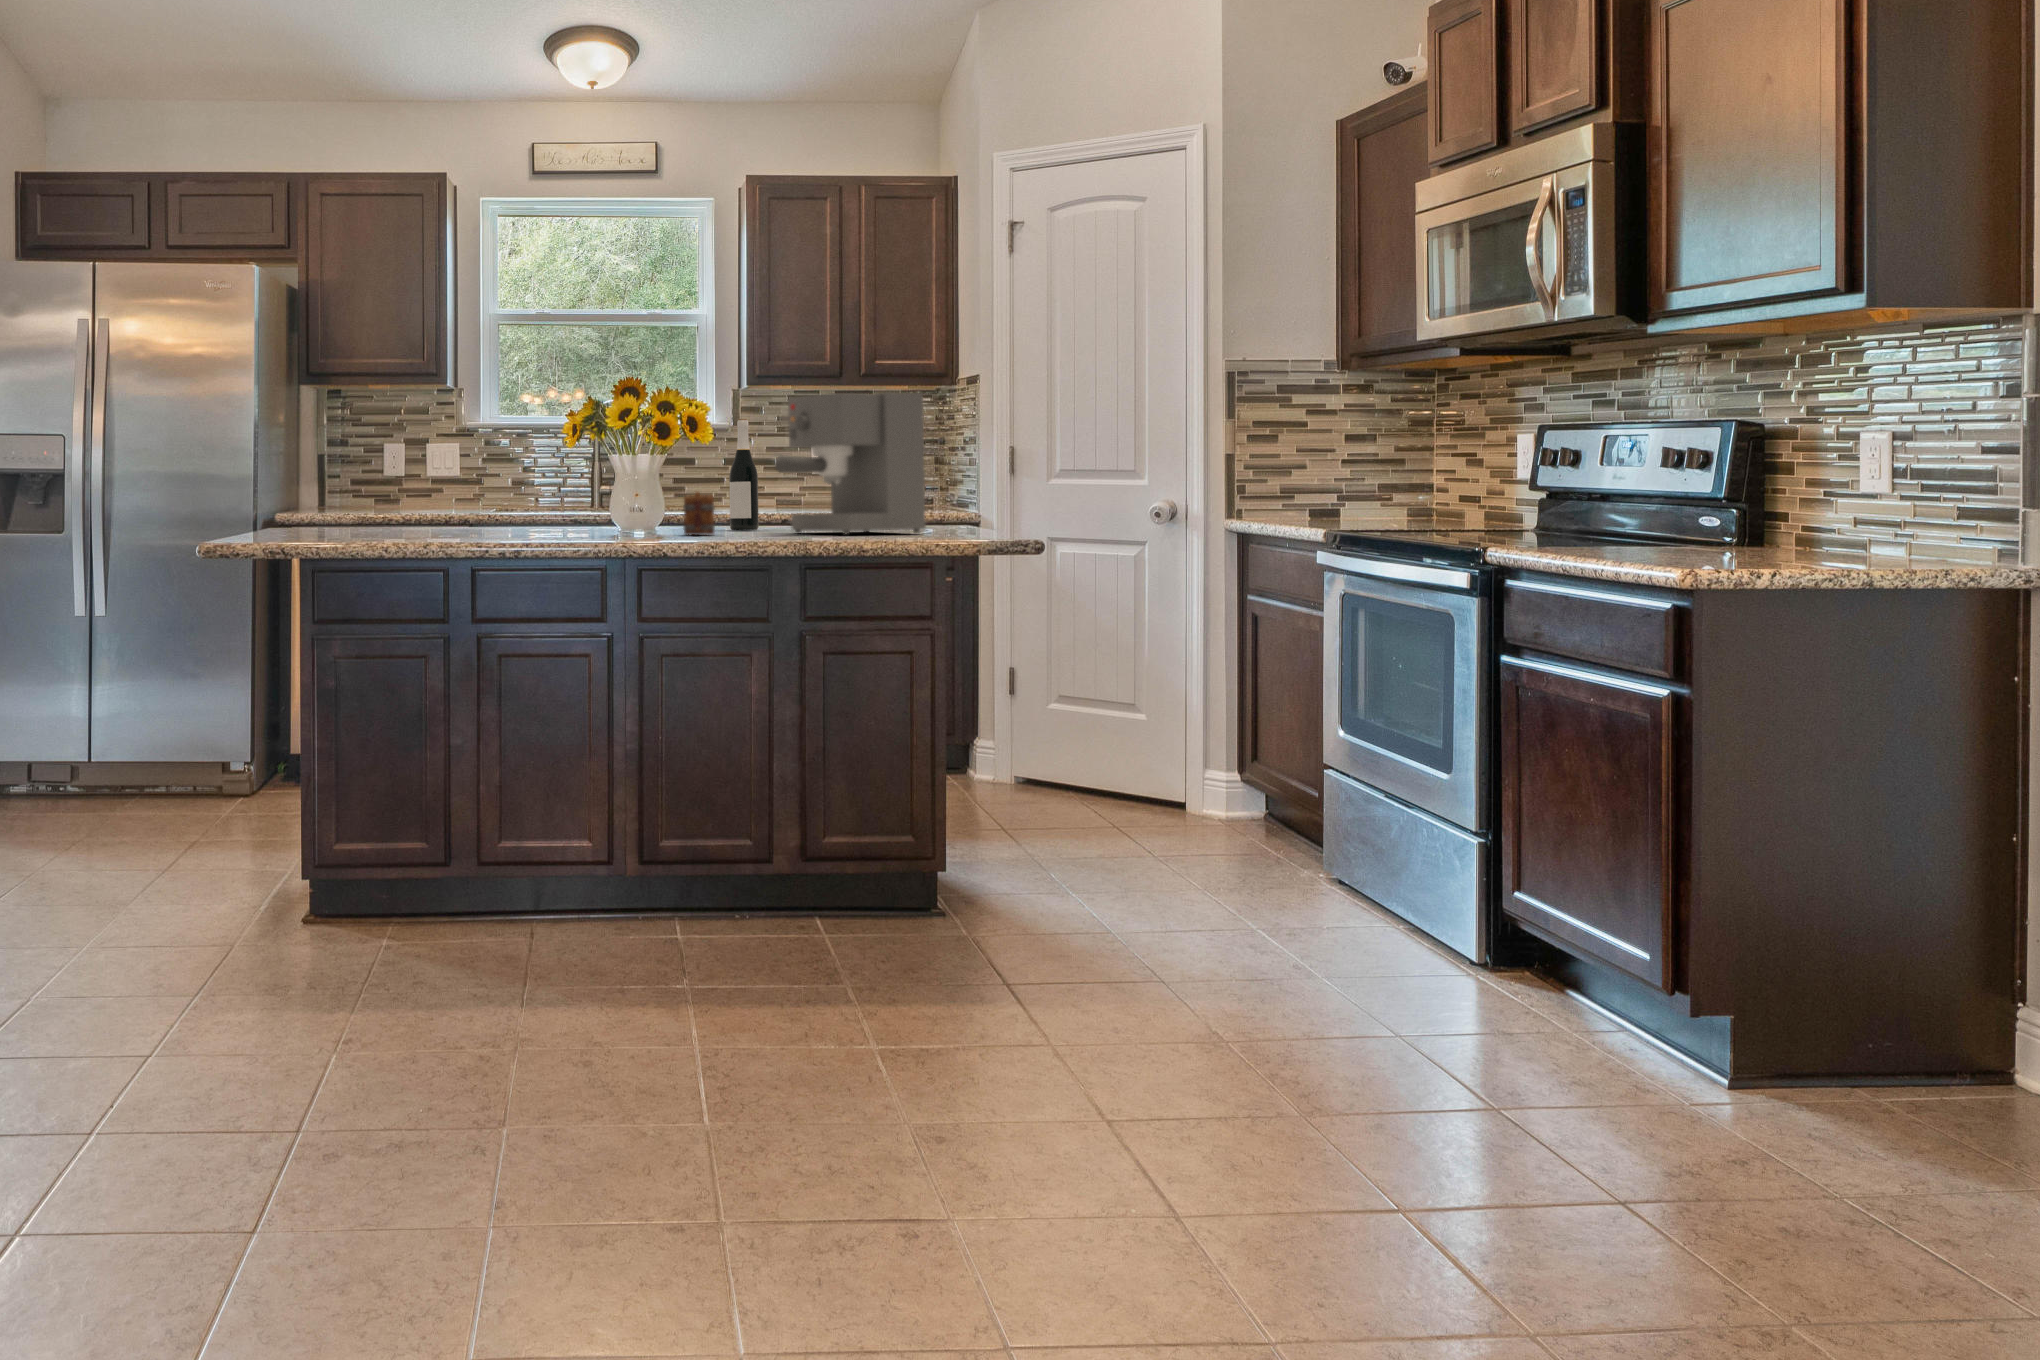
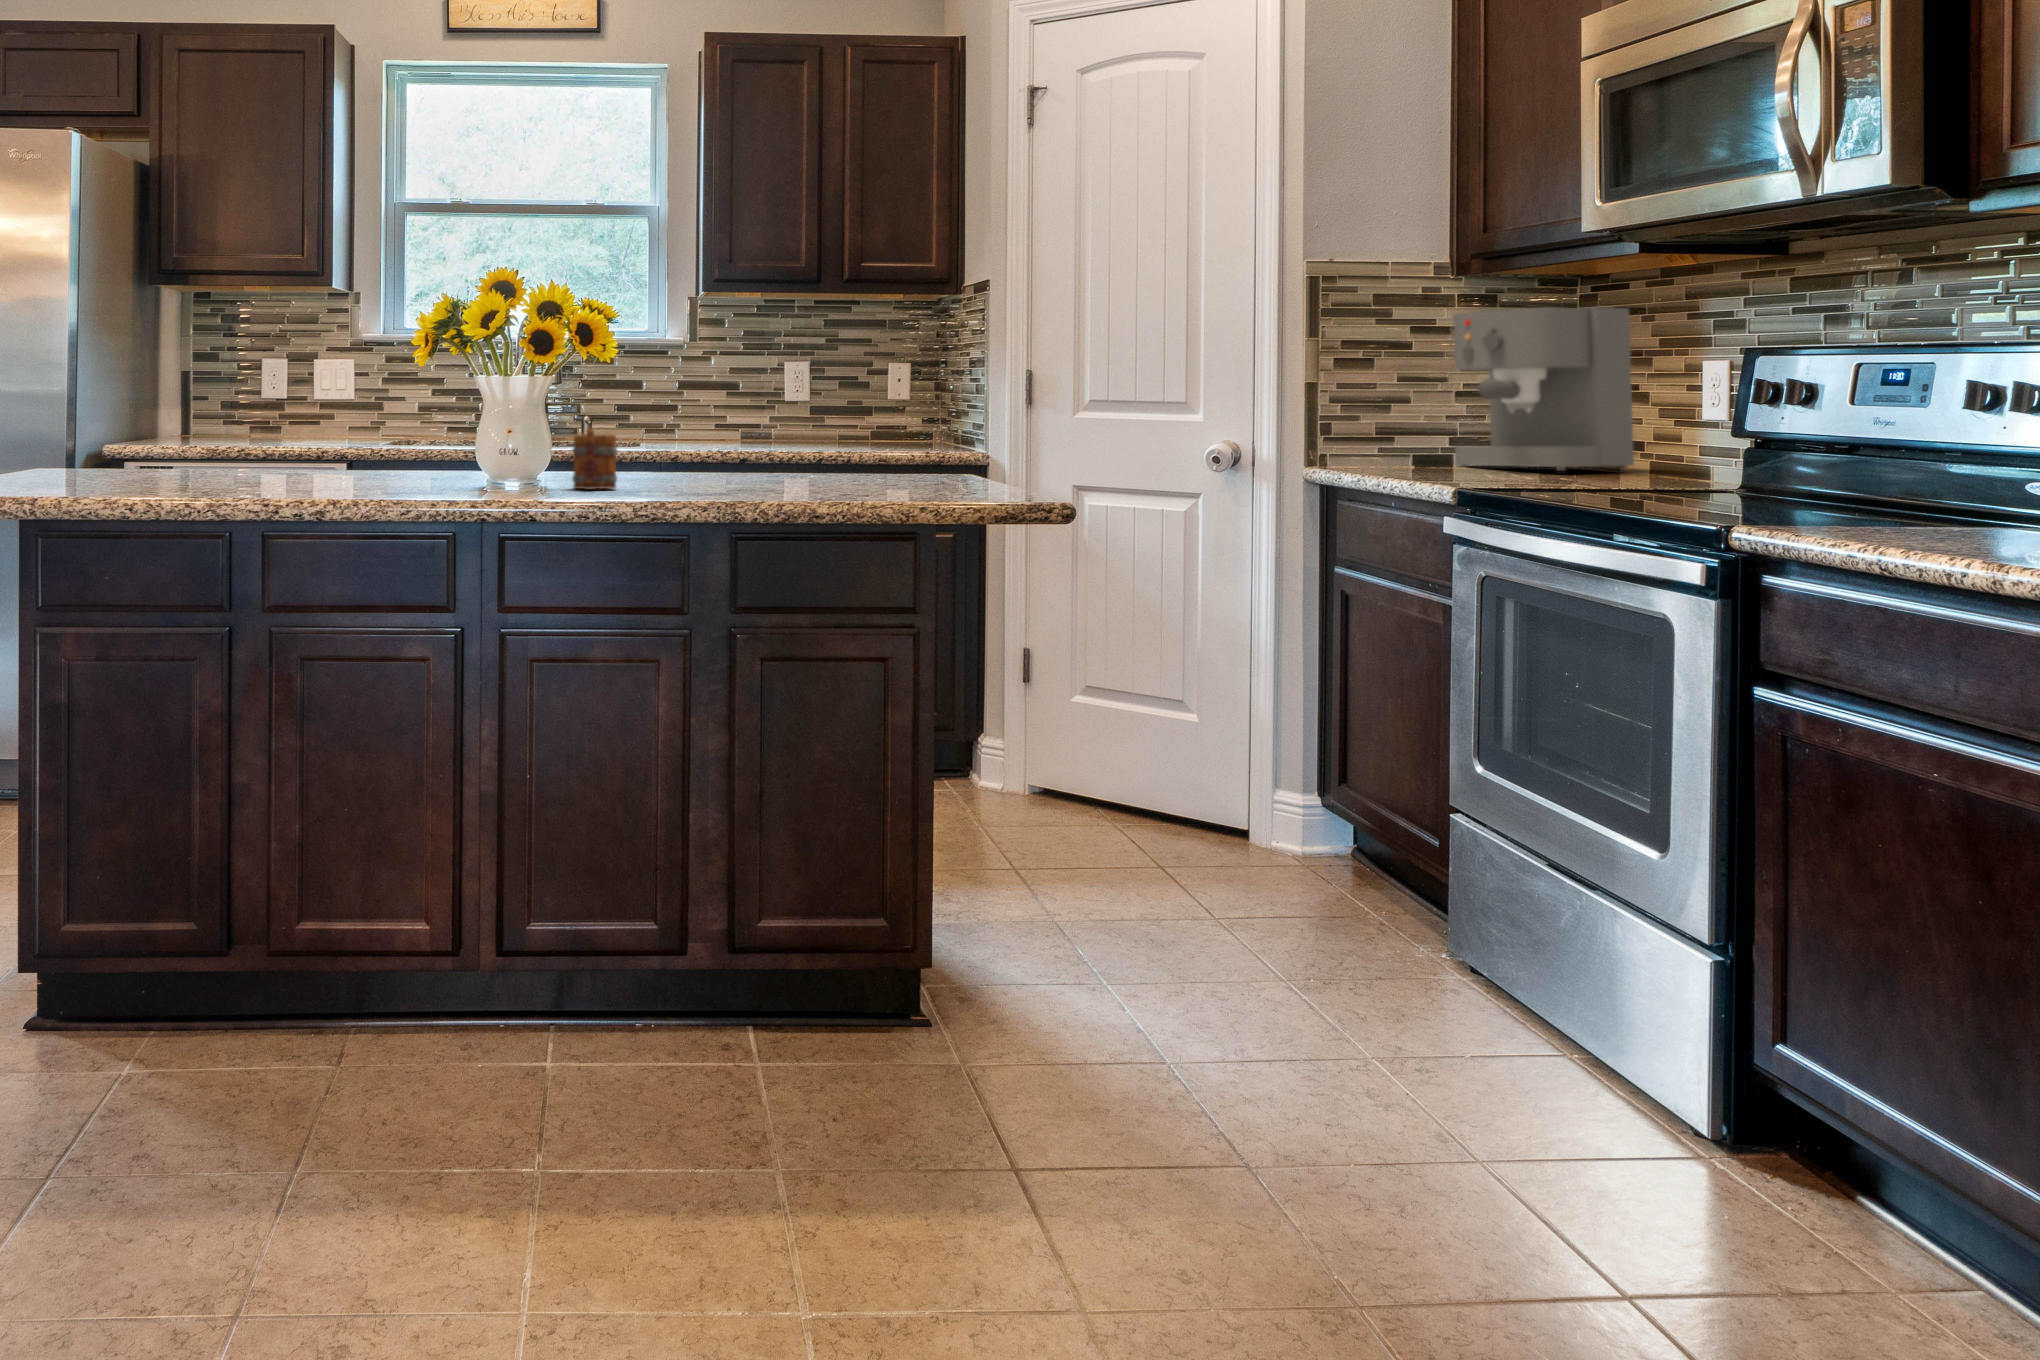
coffee maker: present [775,392,926,534] -> present [1453,307,1634,471]
wine bottle: present [729,419,759,530] -> none [651,330,689,479]

